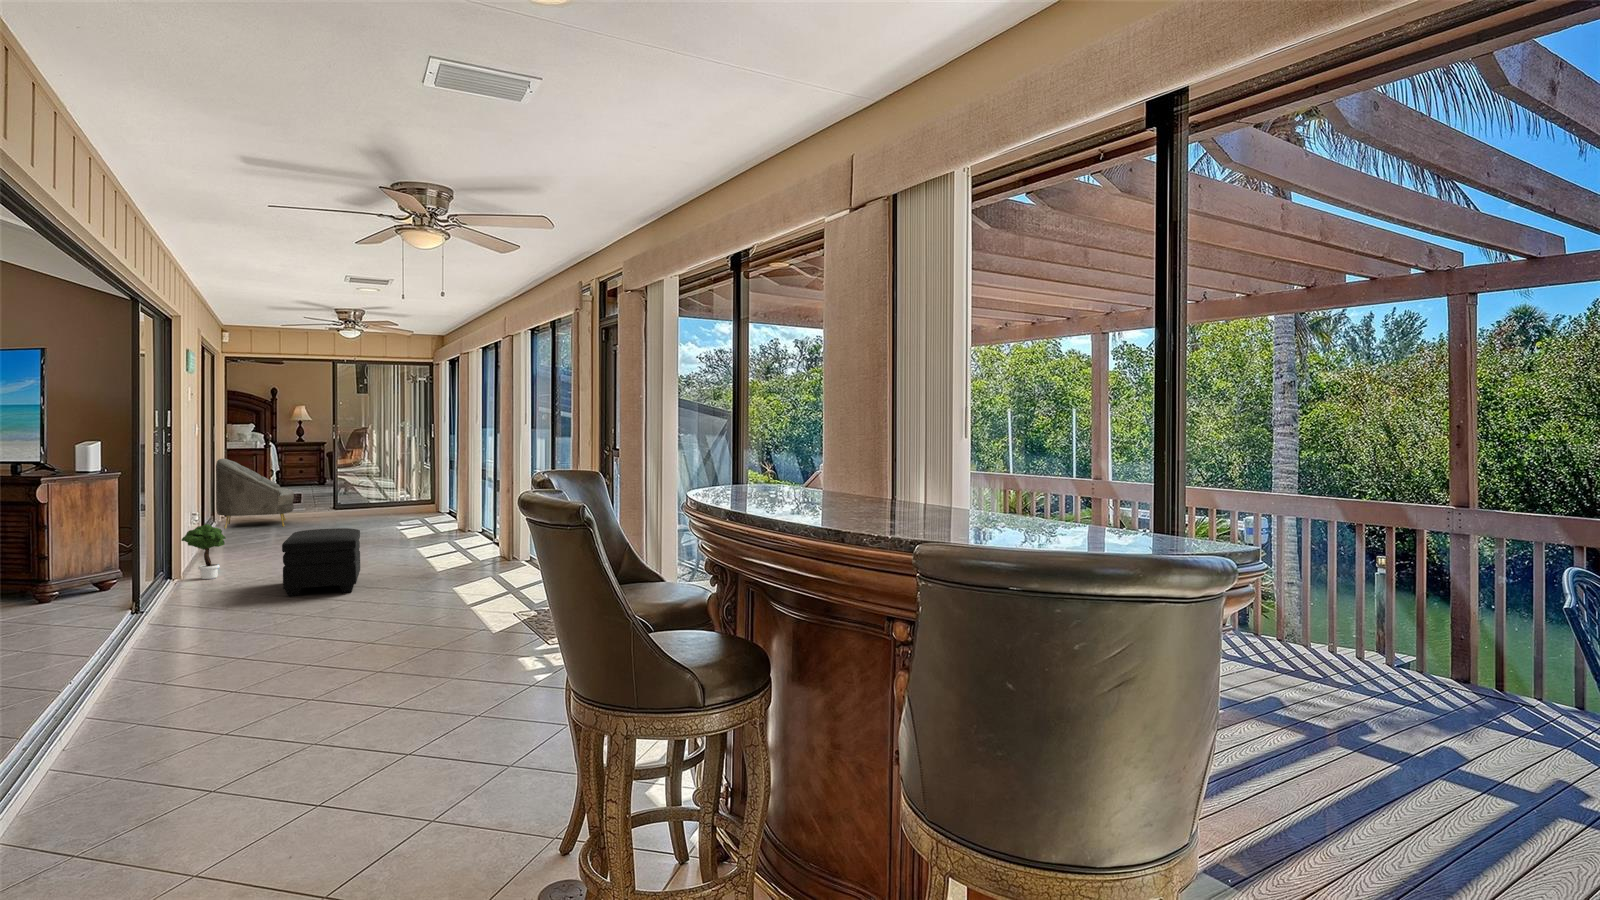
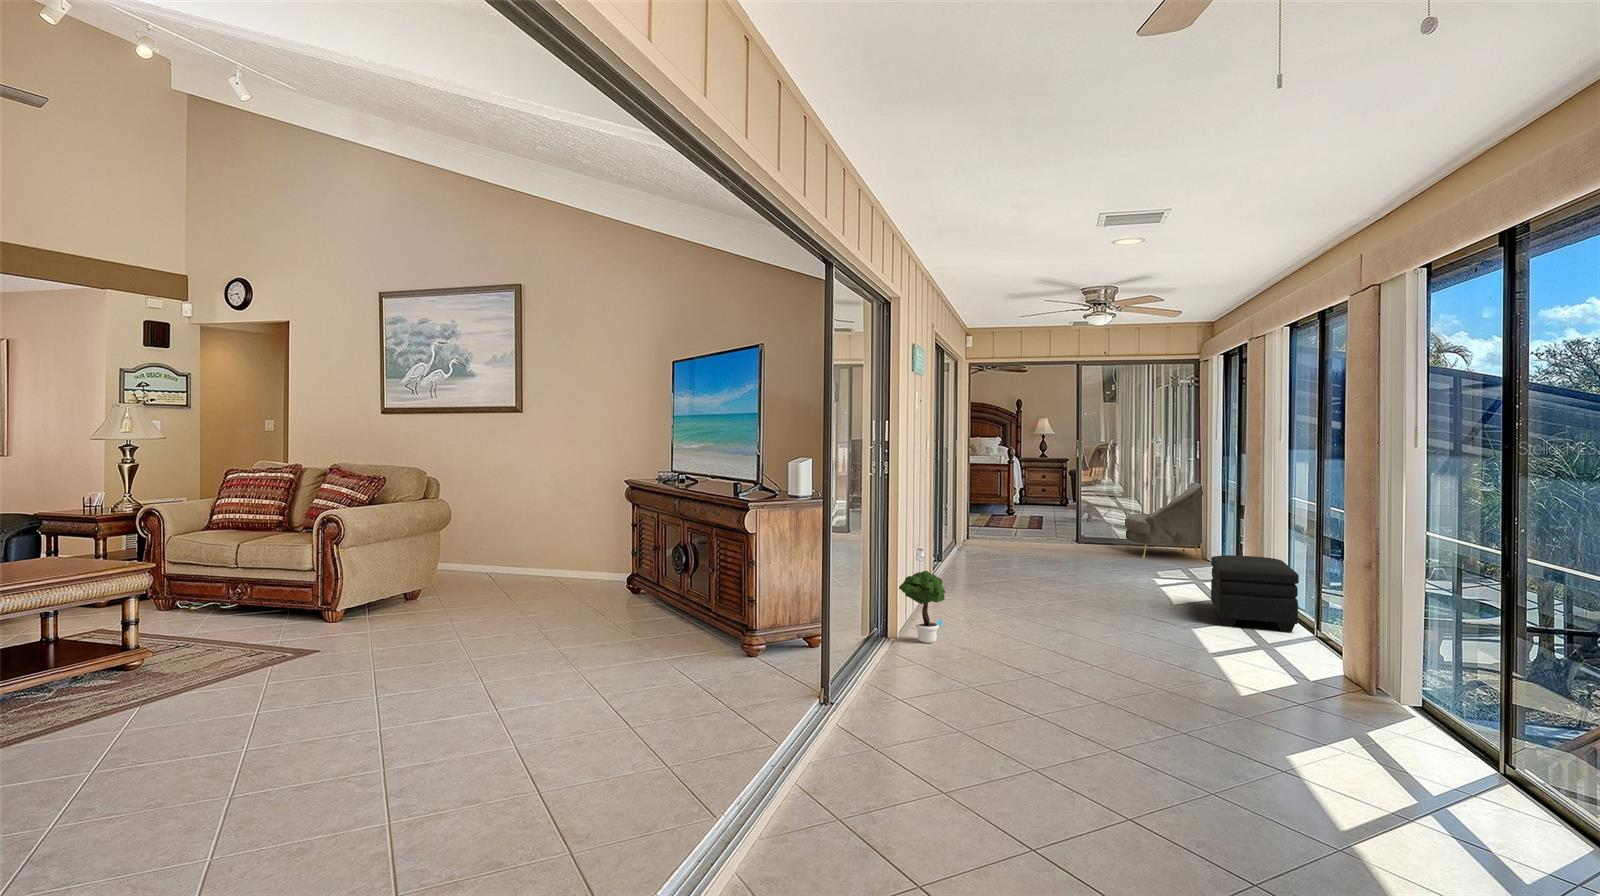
armchair: present [216,459,294,528] -> present [1125,481,1203,558]
ottoman: present [282,528,360,597] -> present [1211,555,1299,632]

